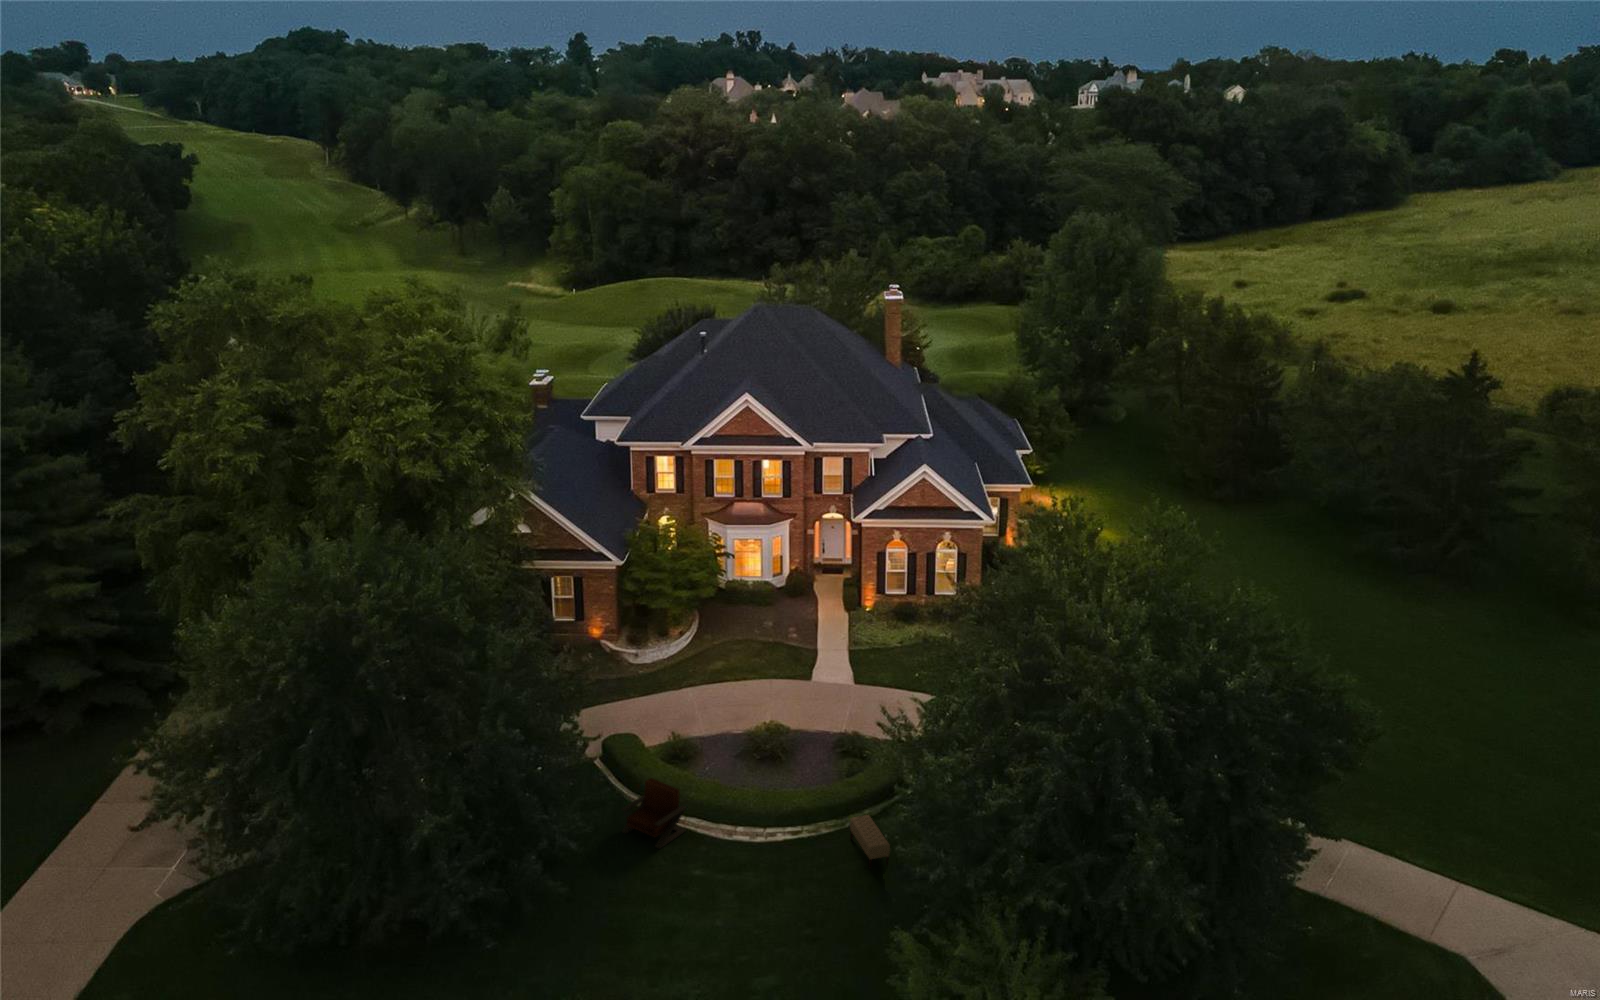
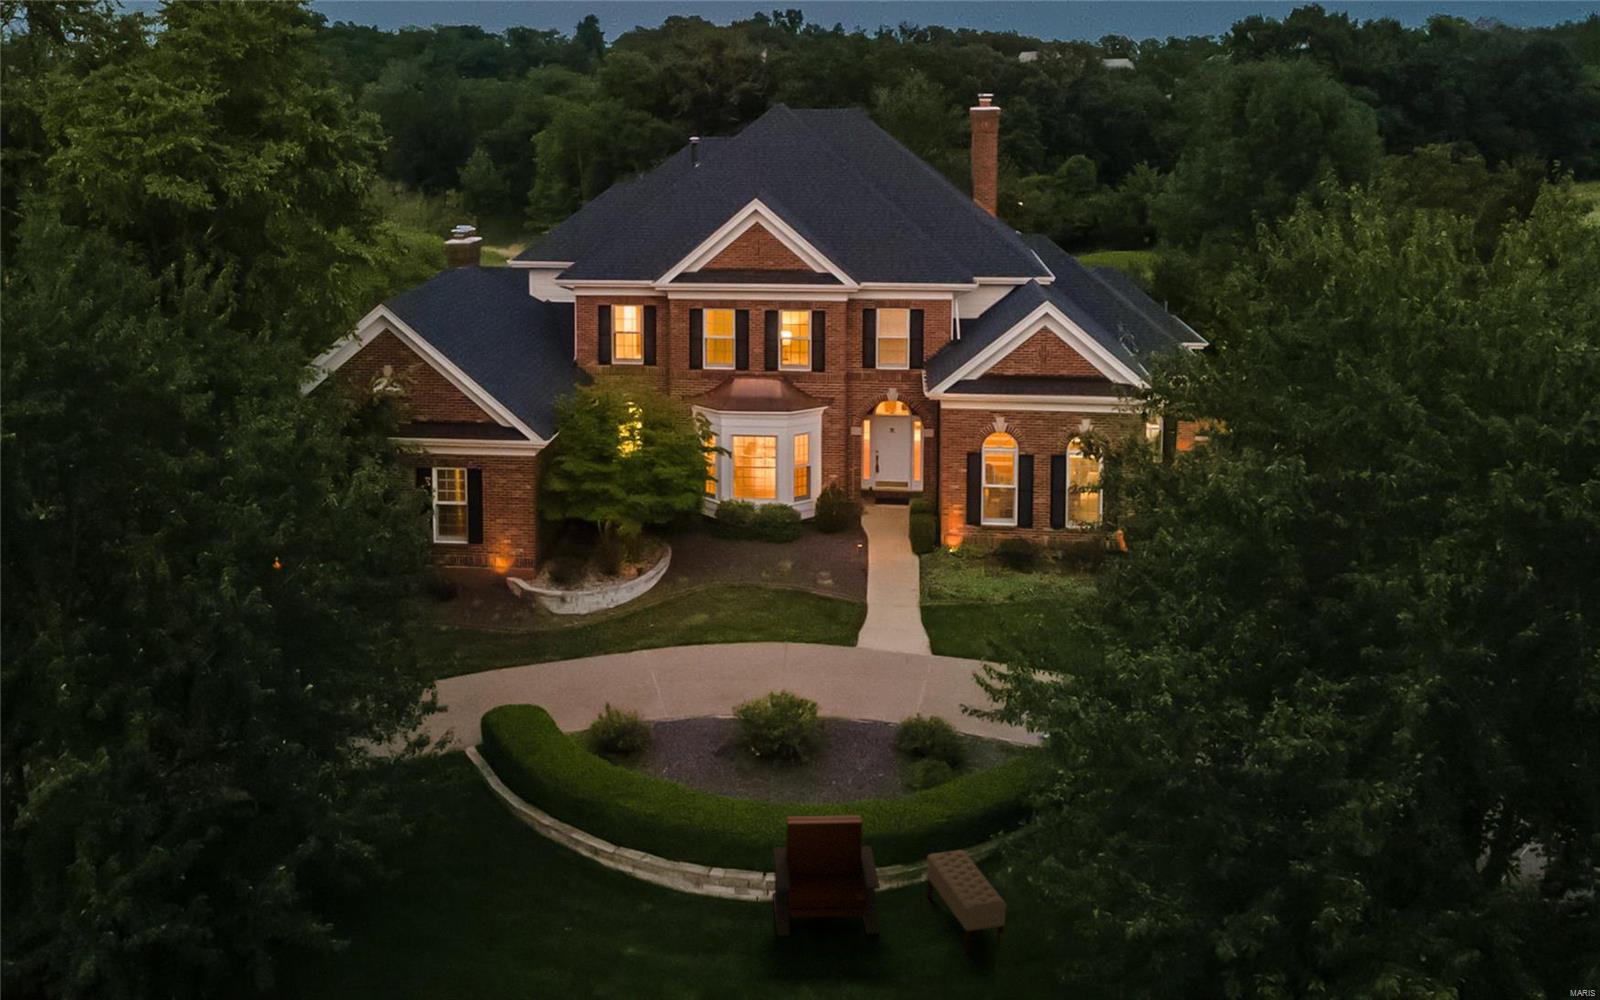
lounge chair: present [621,778,687,849] -> present [773,815,880,936]

